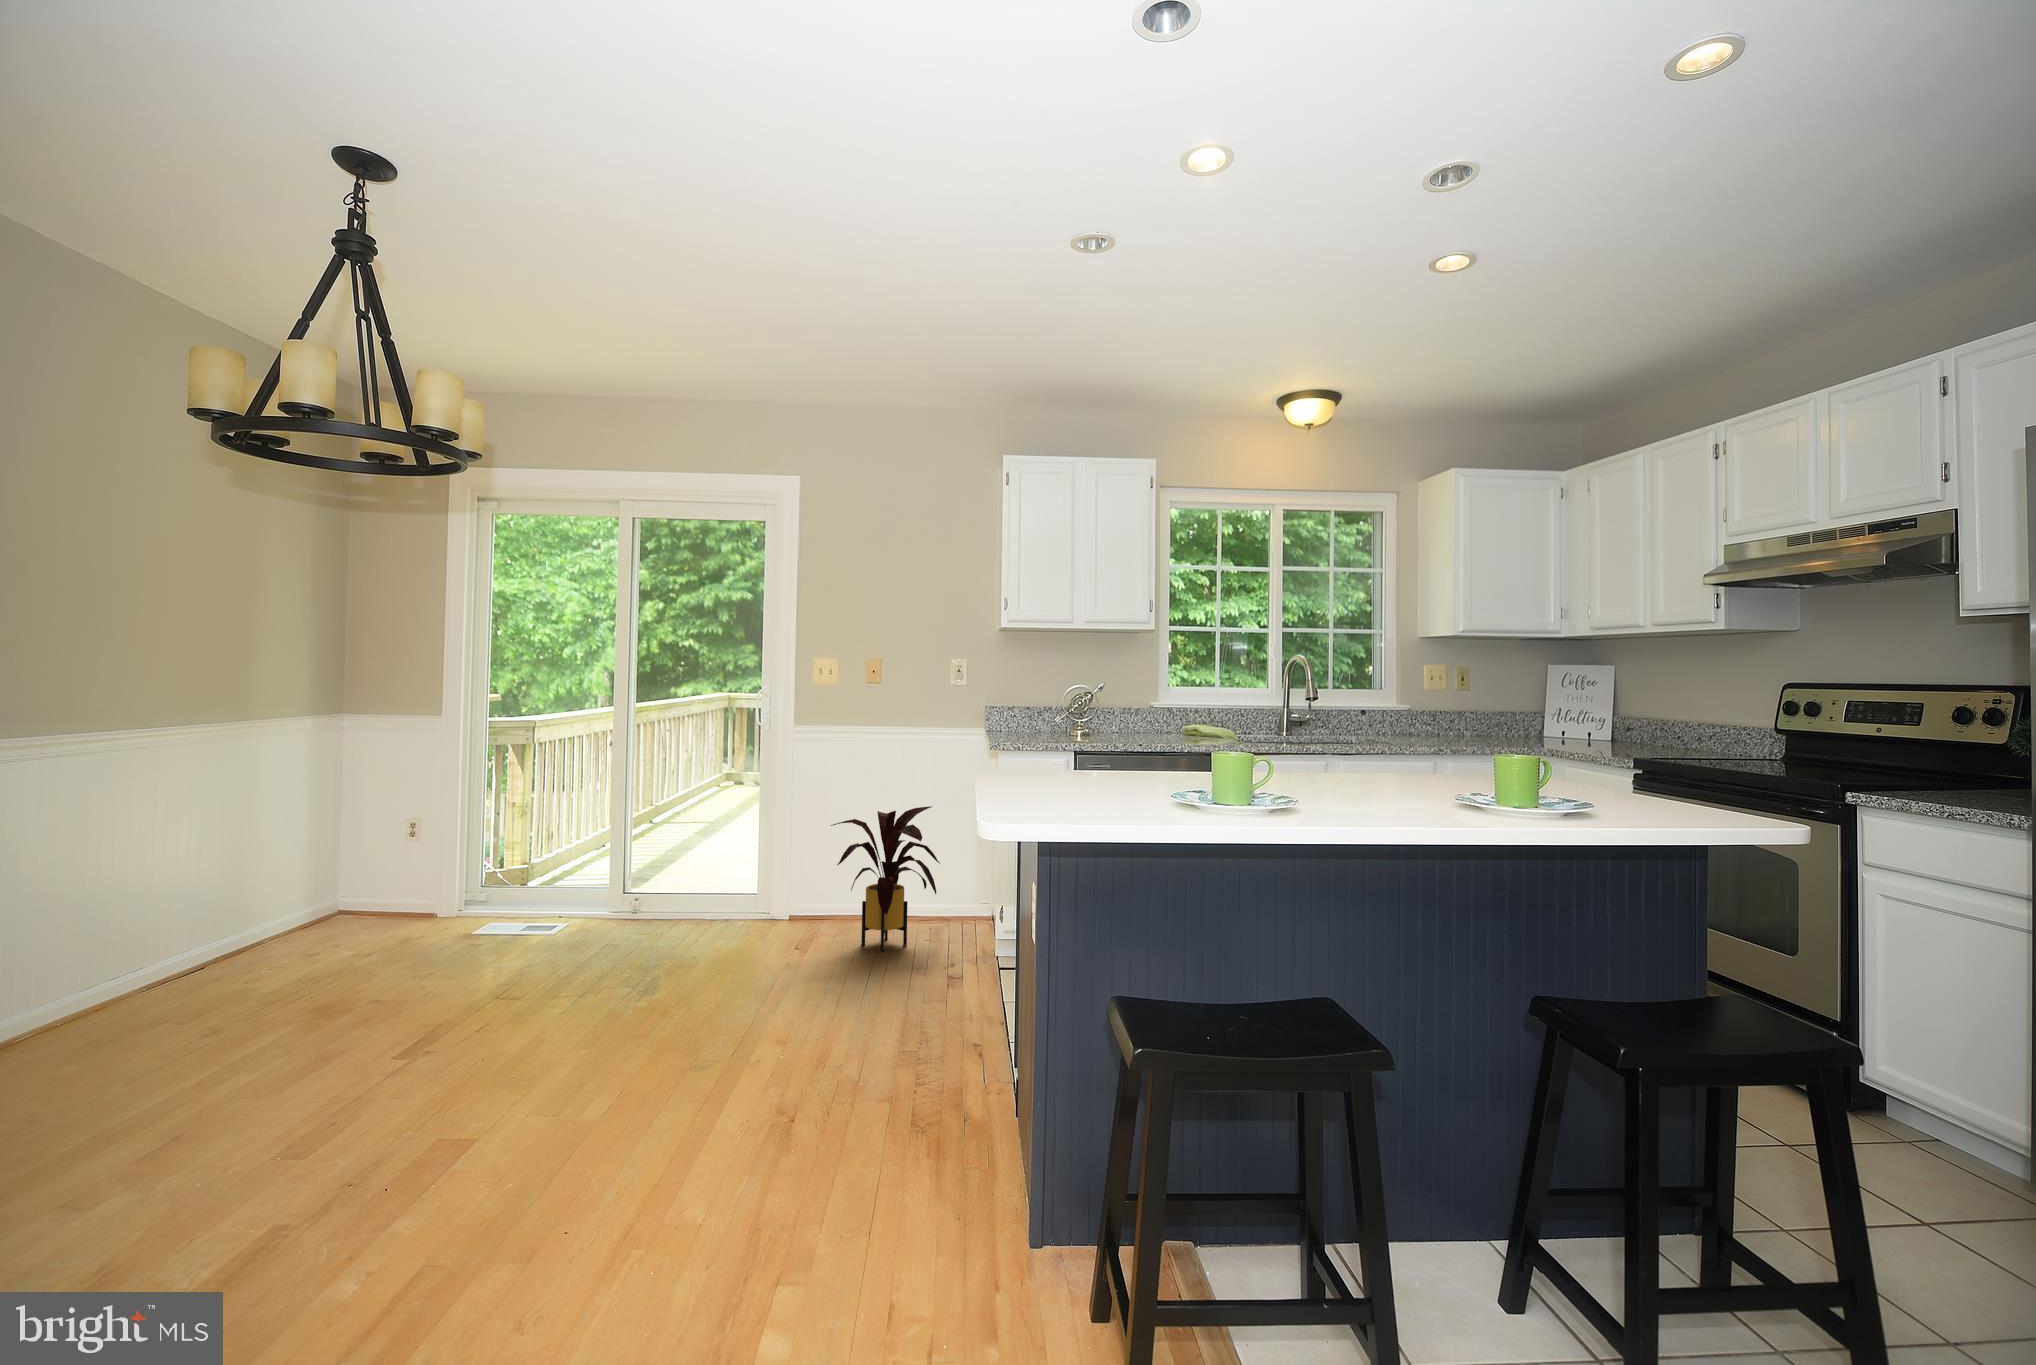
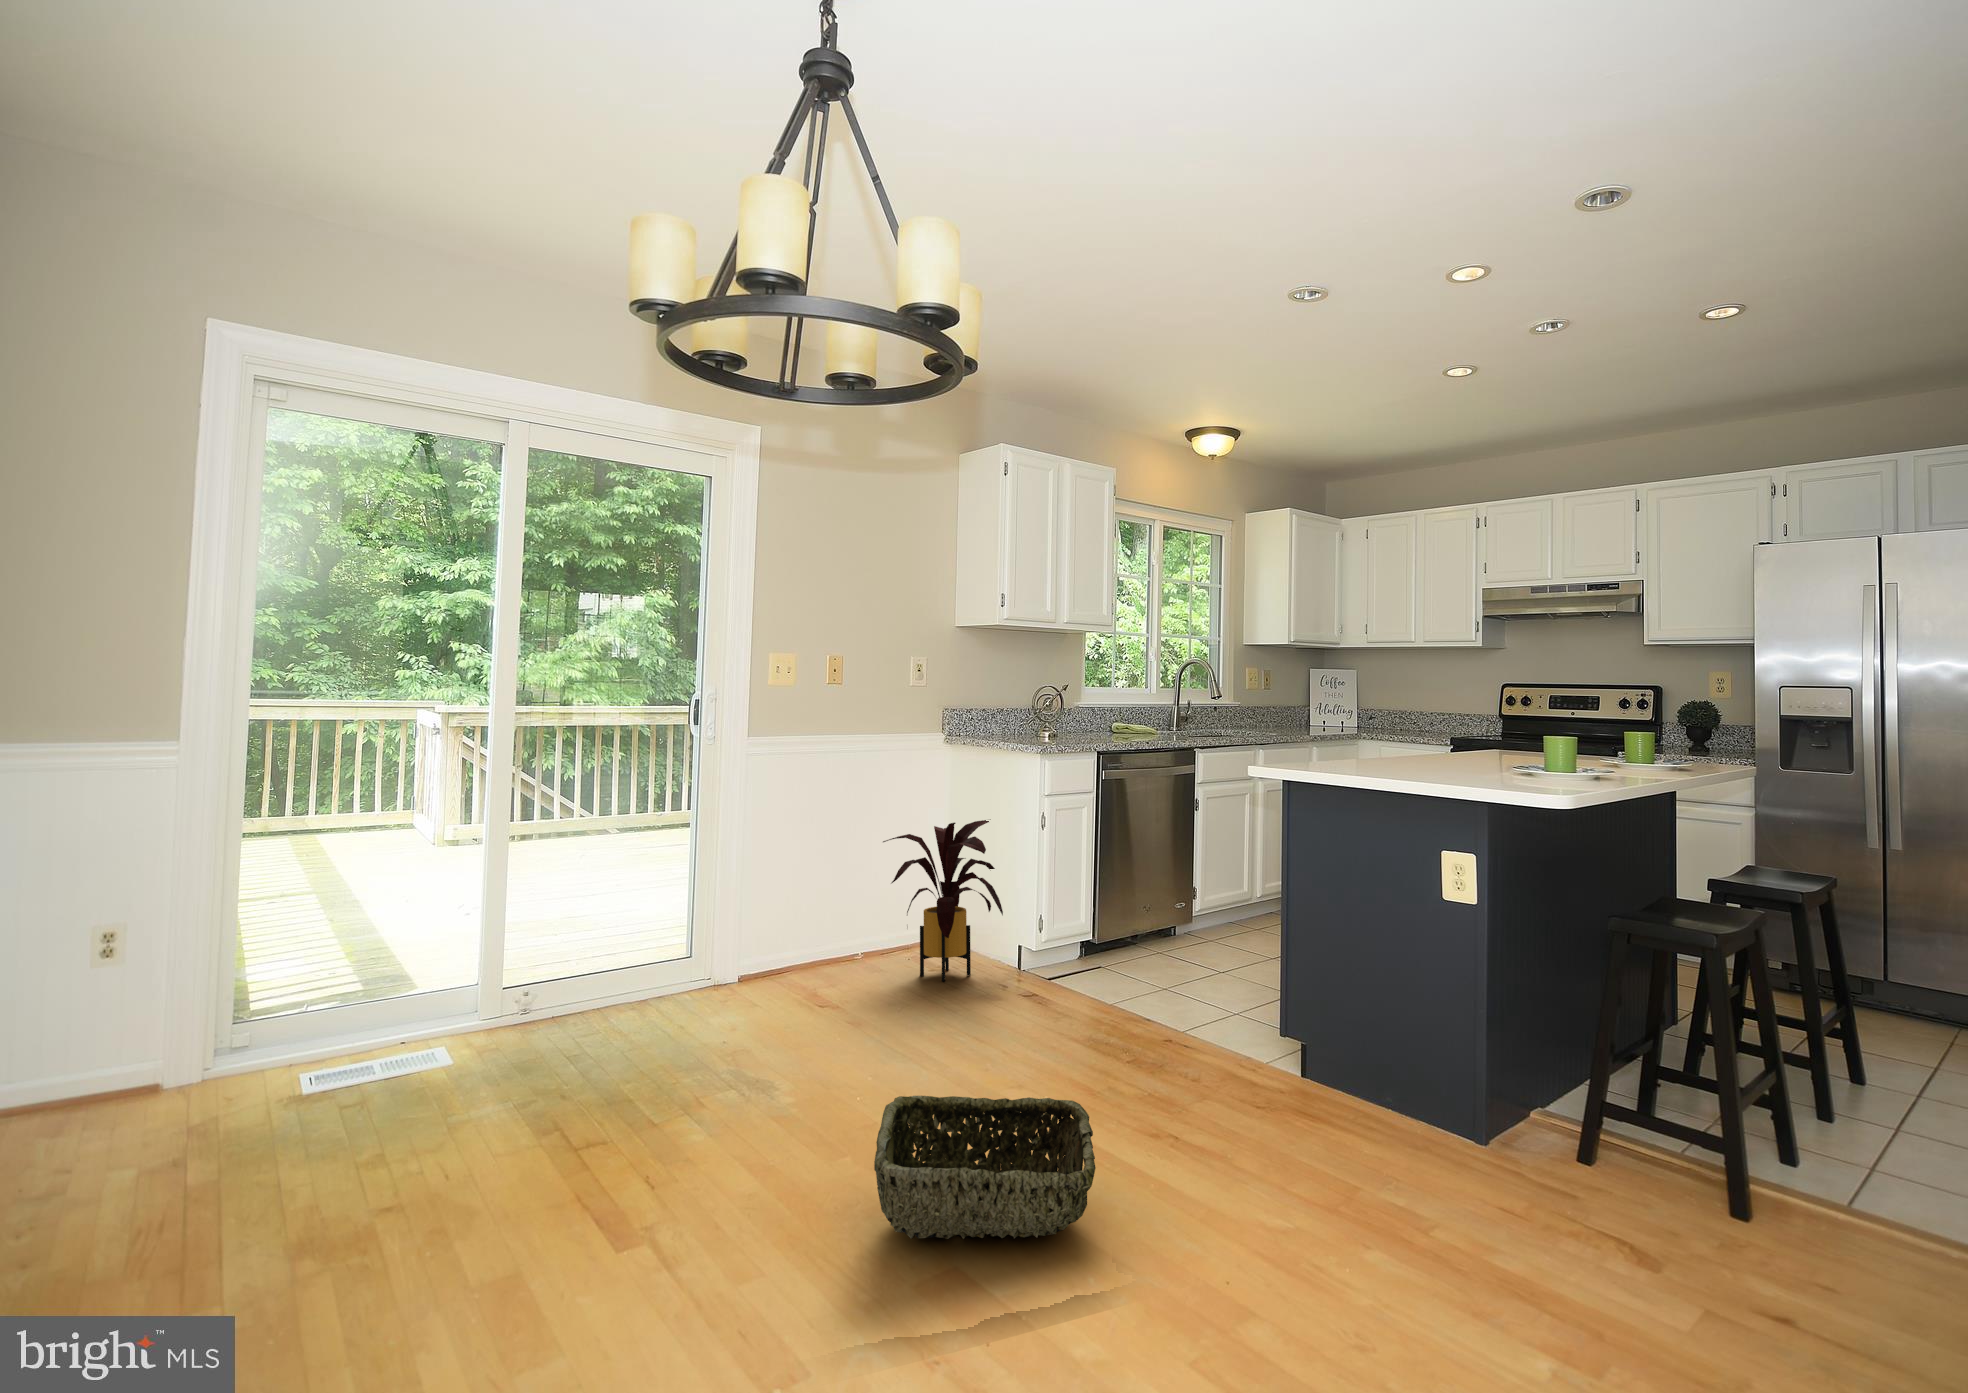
woven basket: none [806,1081,1000,1211] -> present [874,1096,1096,1239]

